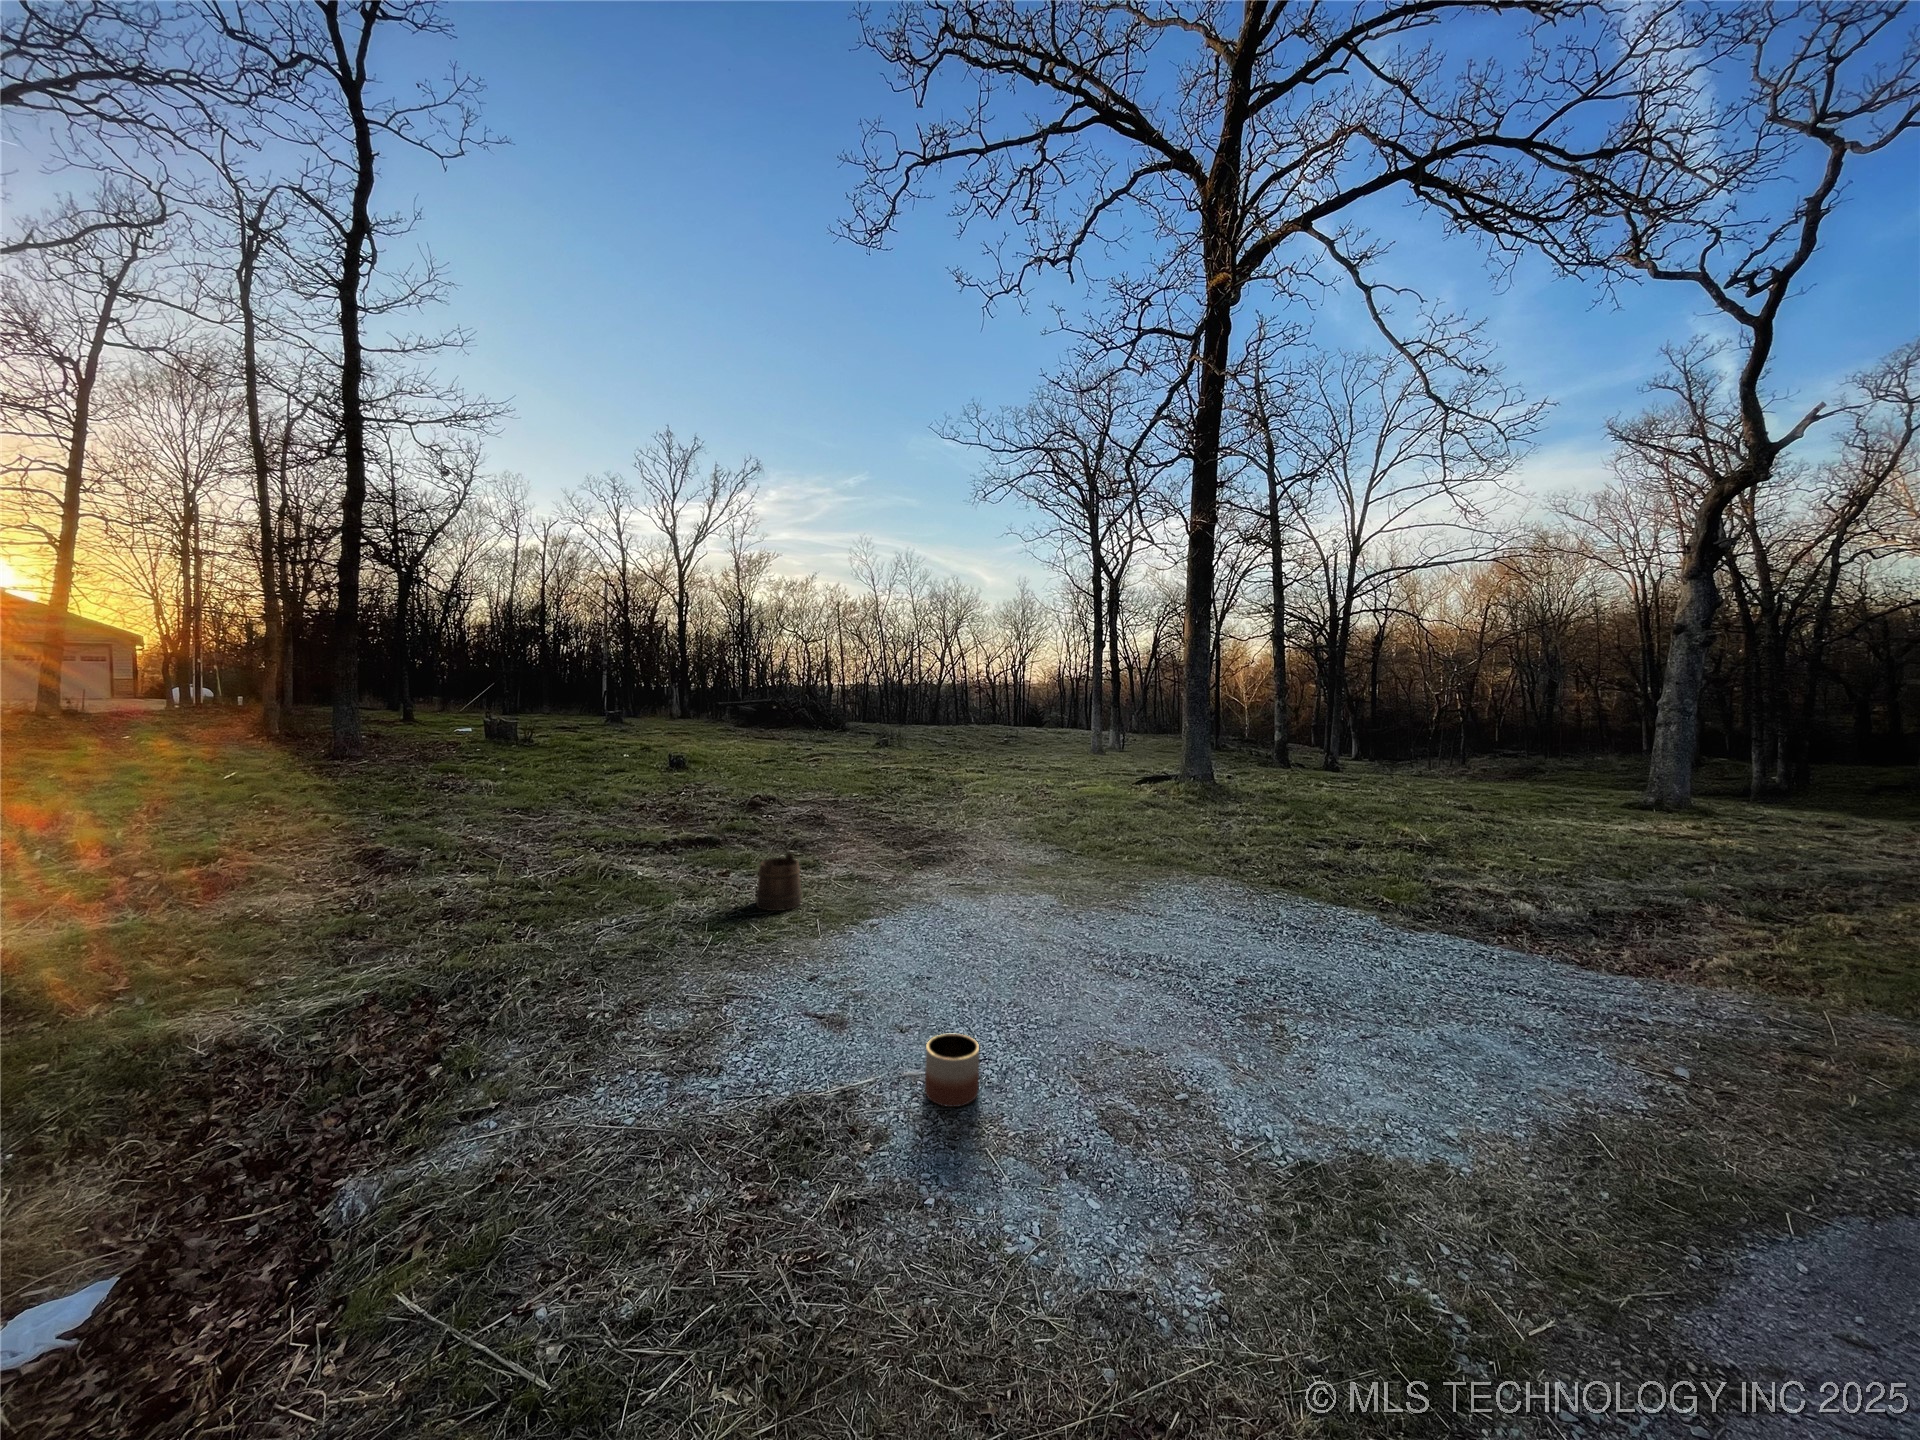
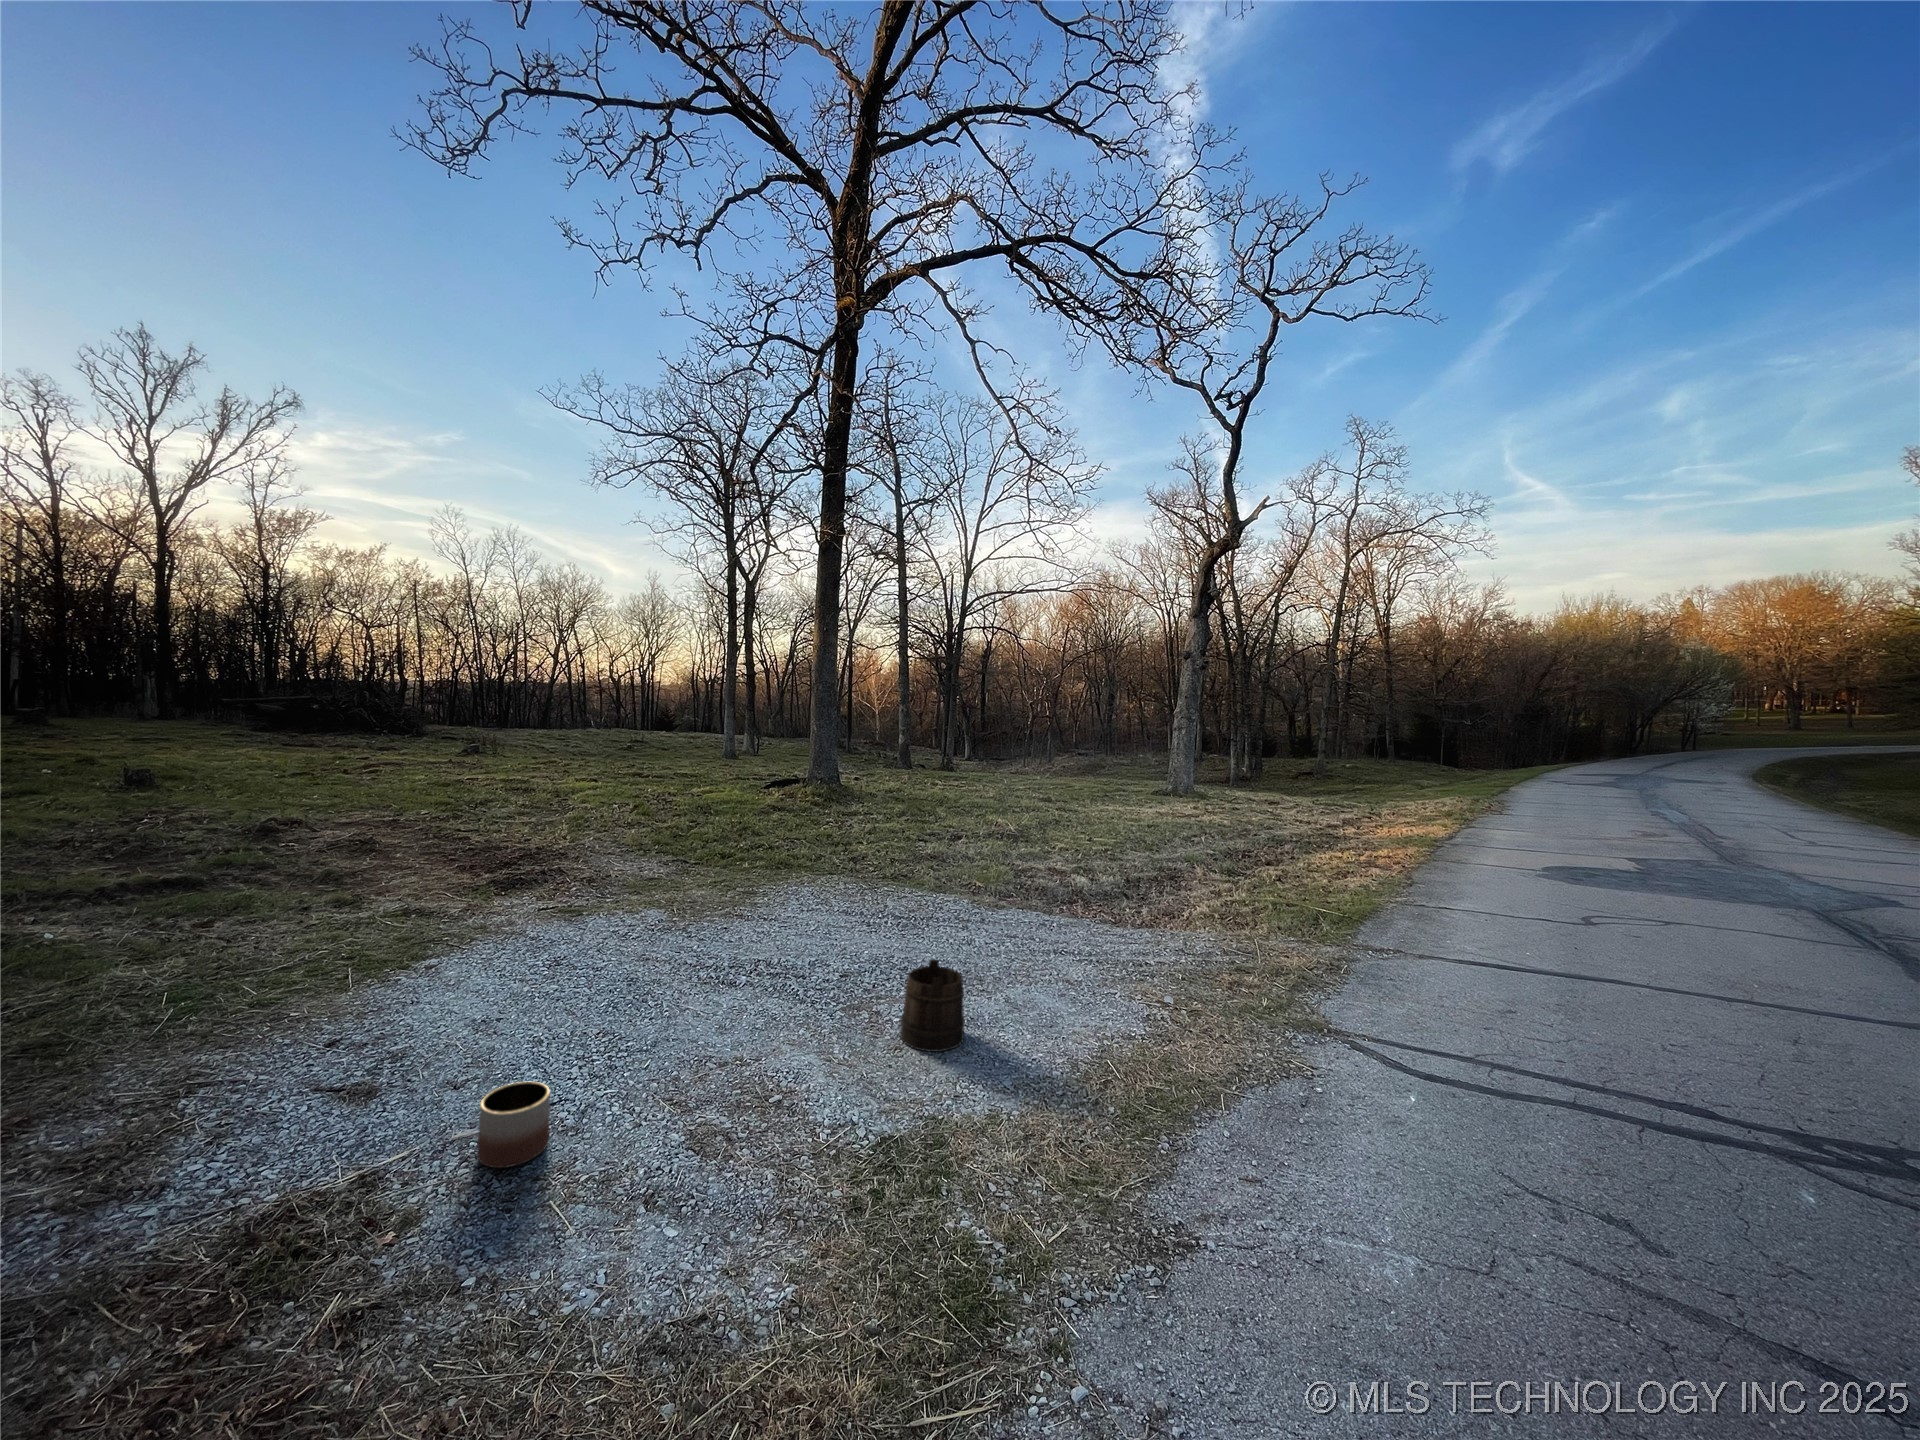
bucket: present [756,853,802,911] -> present [900,959,965,1052]

